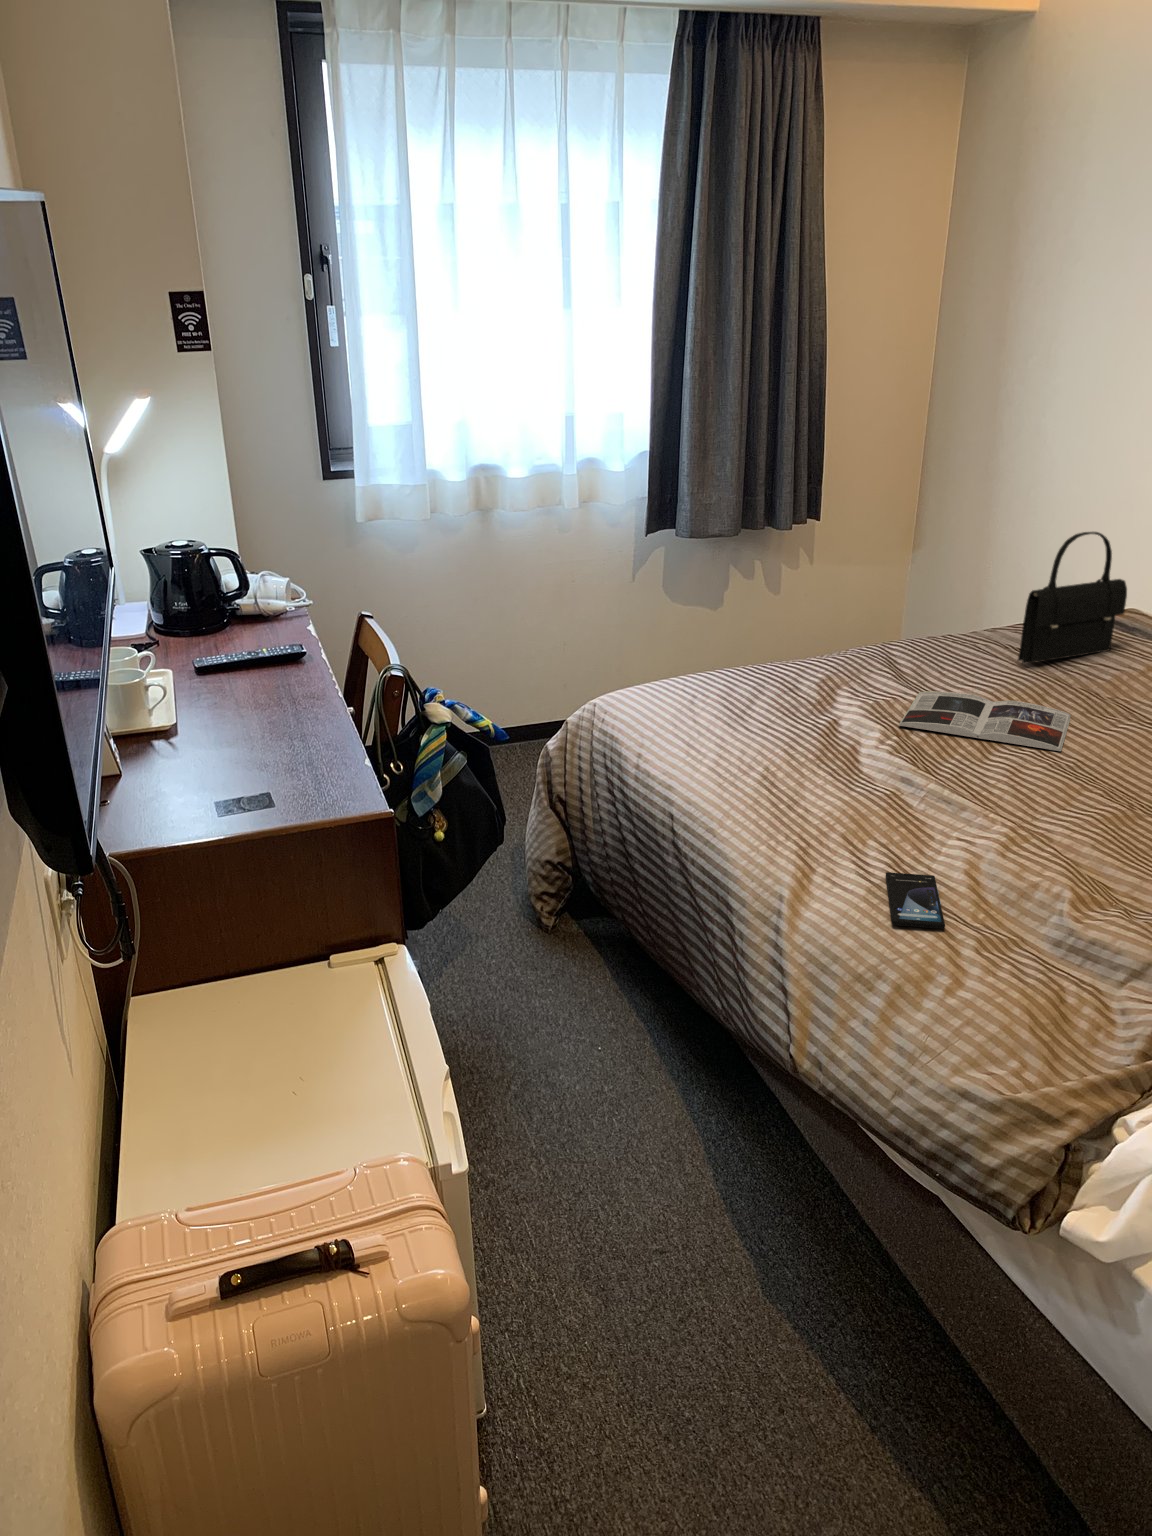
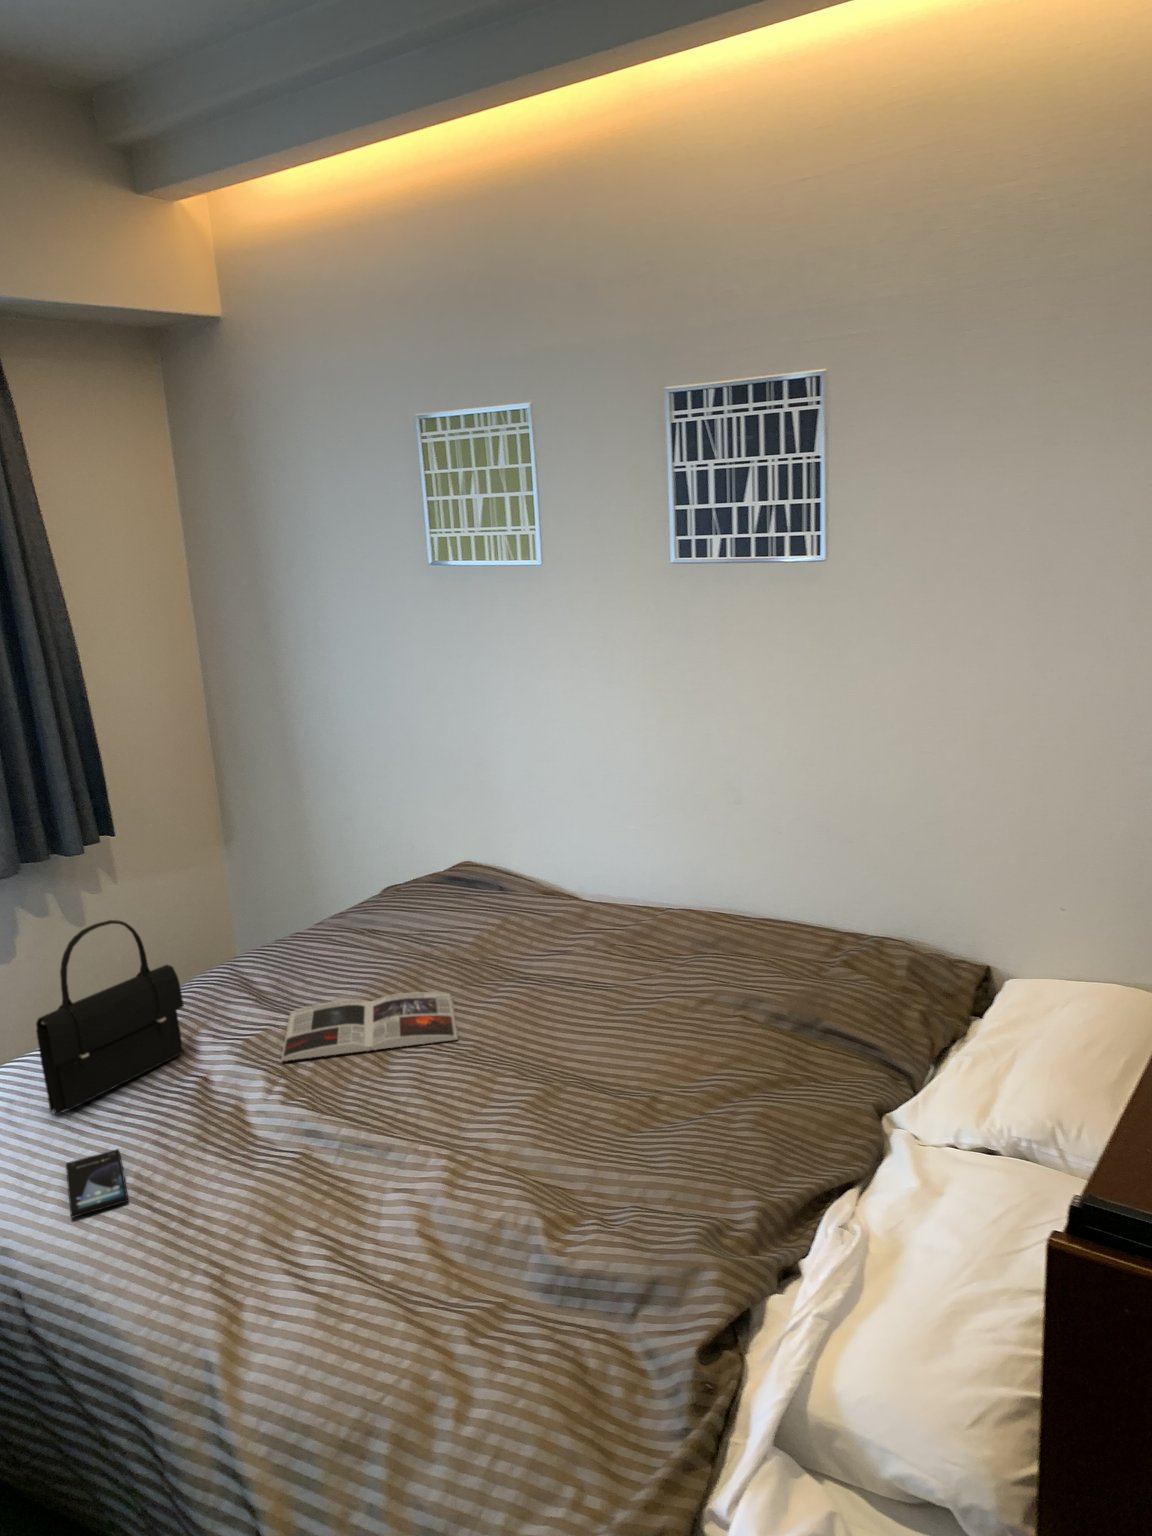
handbag: present [1018,532,1127,664] -> present [36,920,184,1115]
smartphone: present [886,872,945,929] -> present [66,1149,128,1217]

